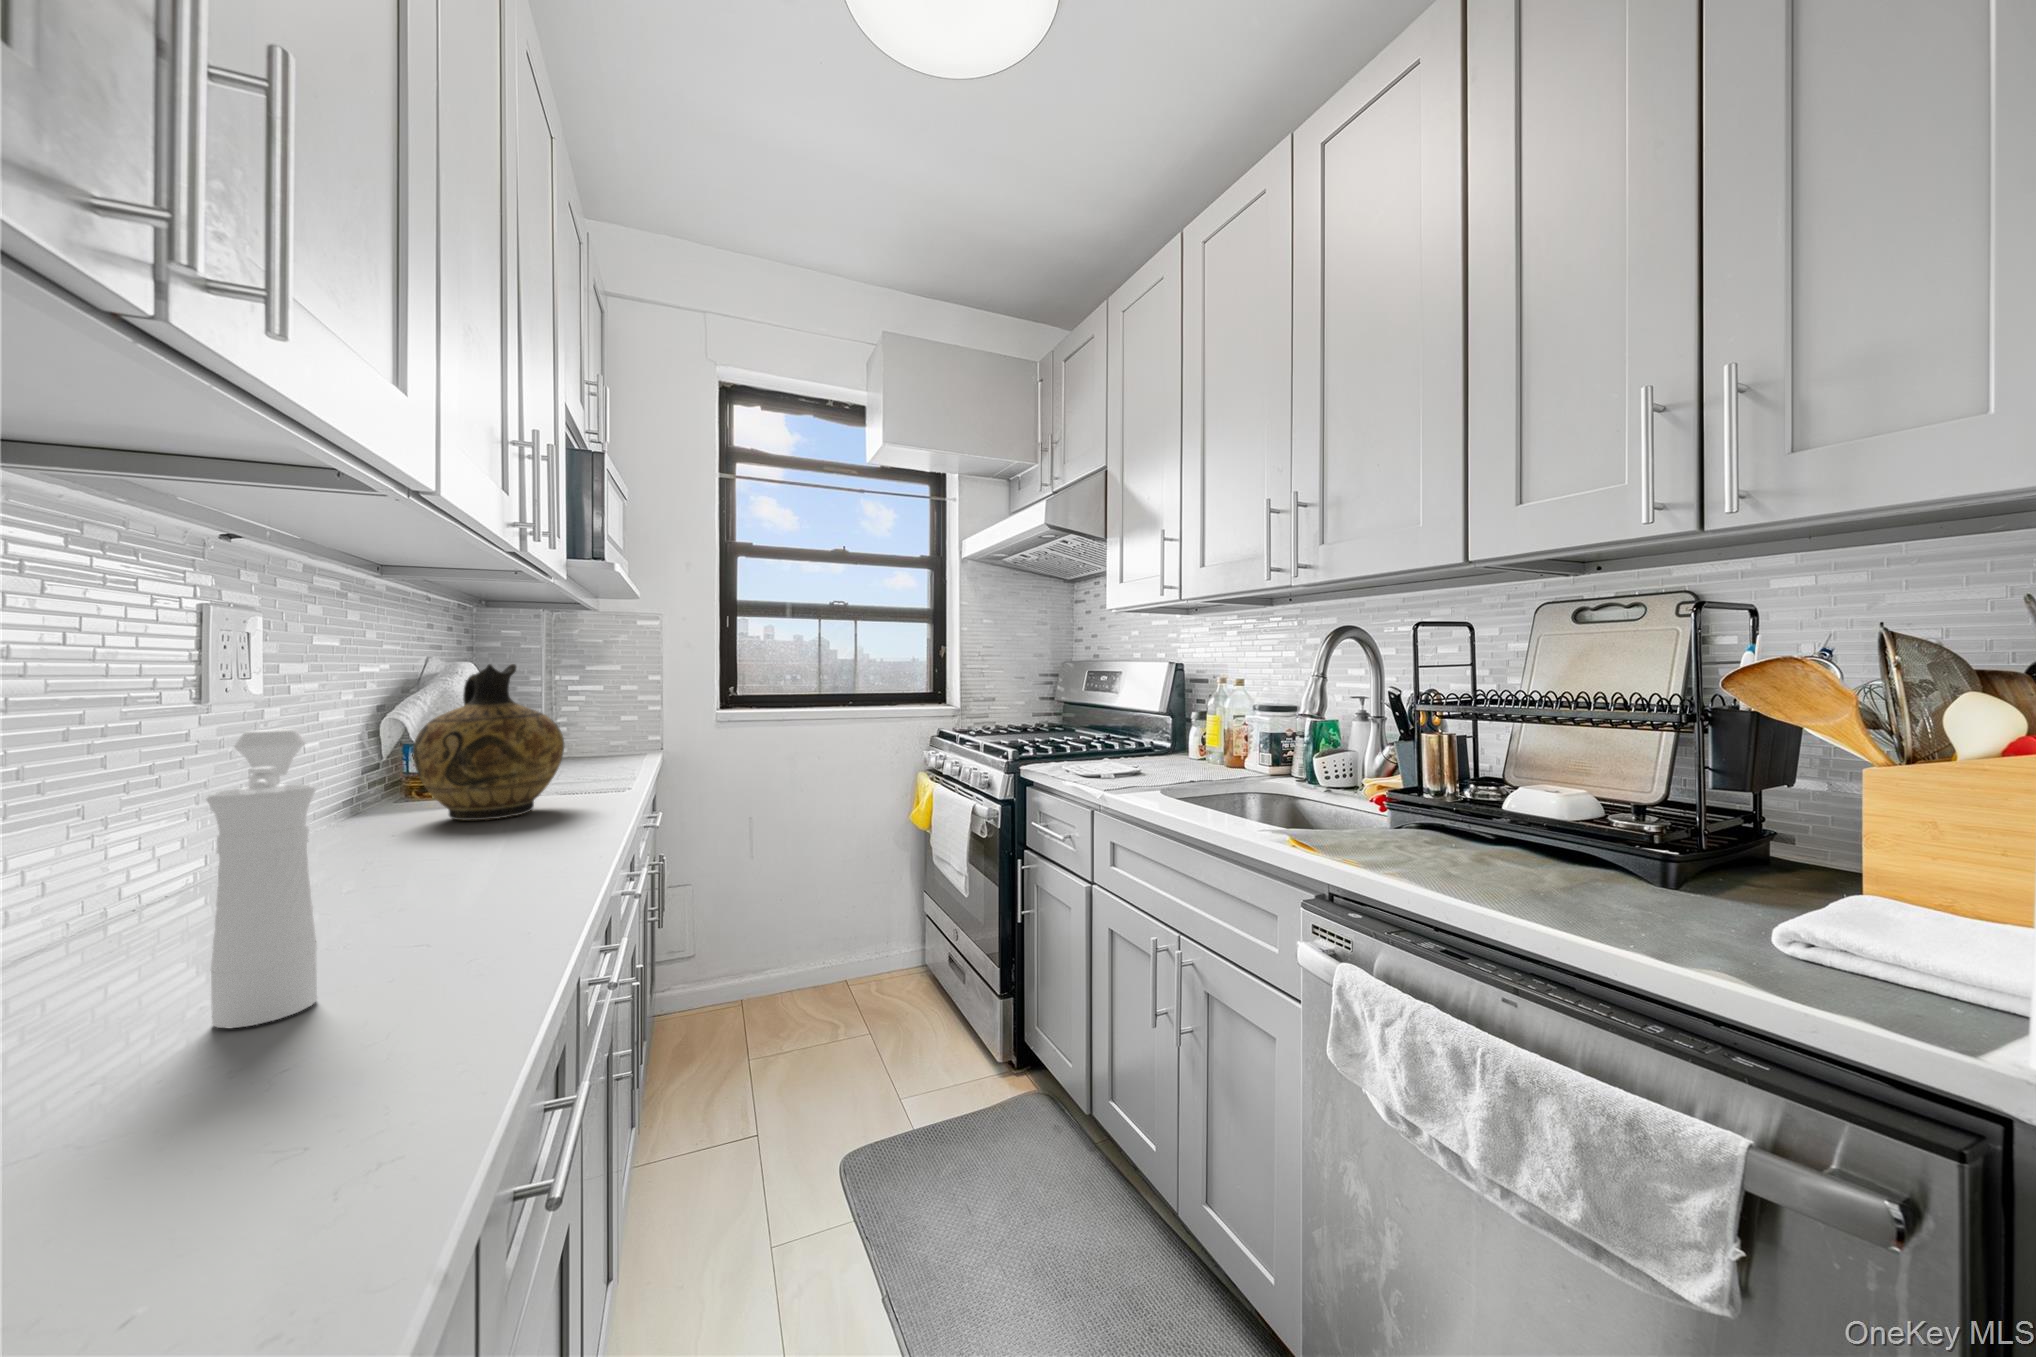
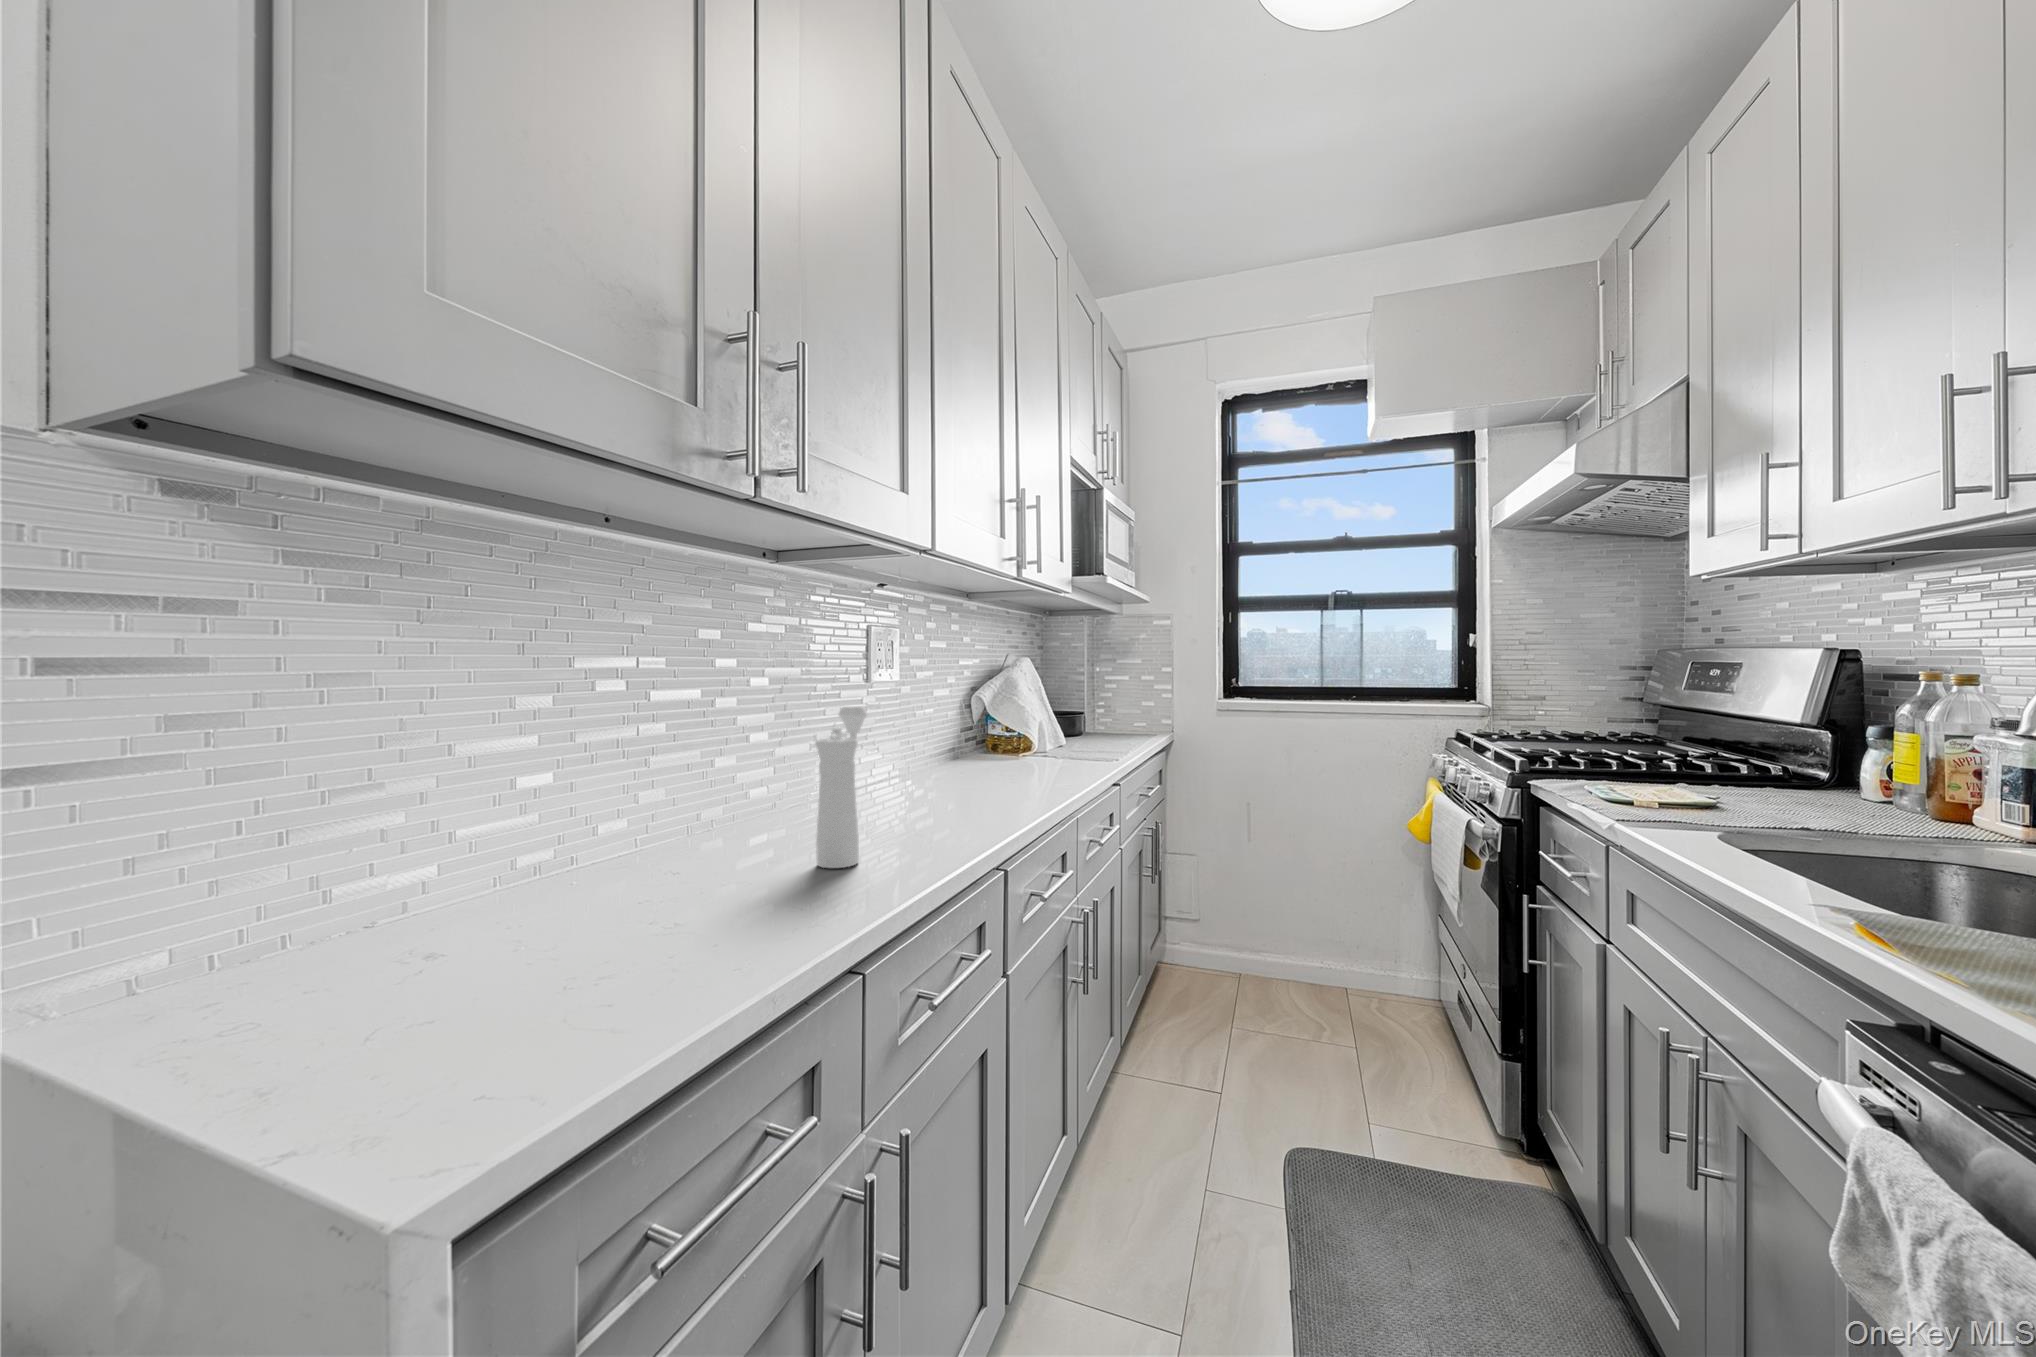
ceramic jug: present [413,664,564,820] -> none [973,659,1064,775]

